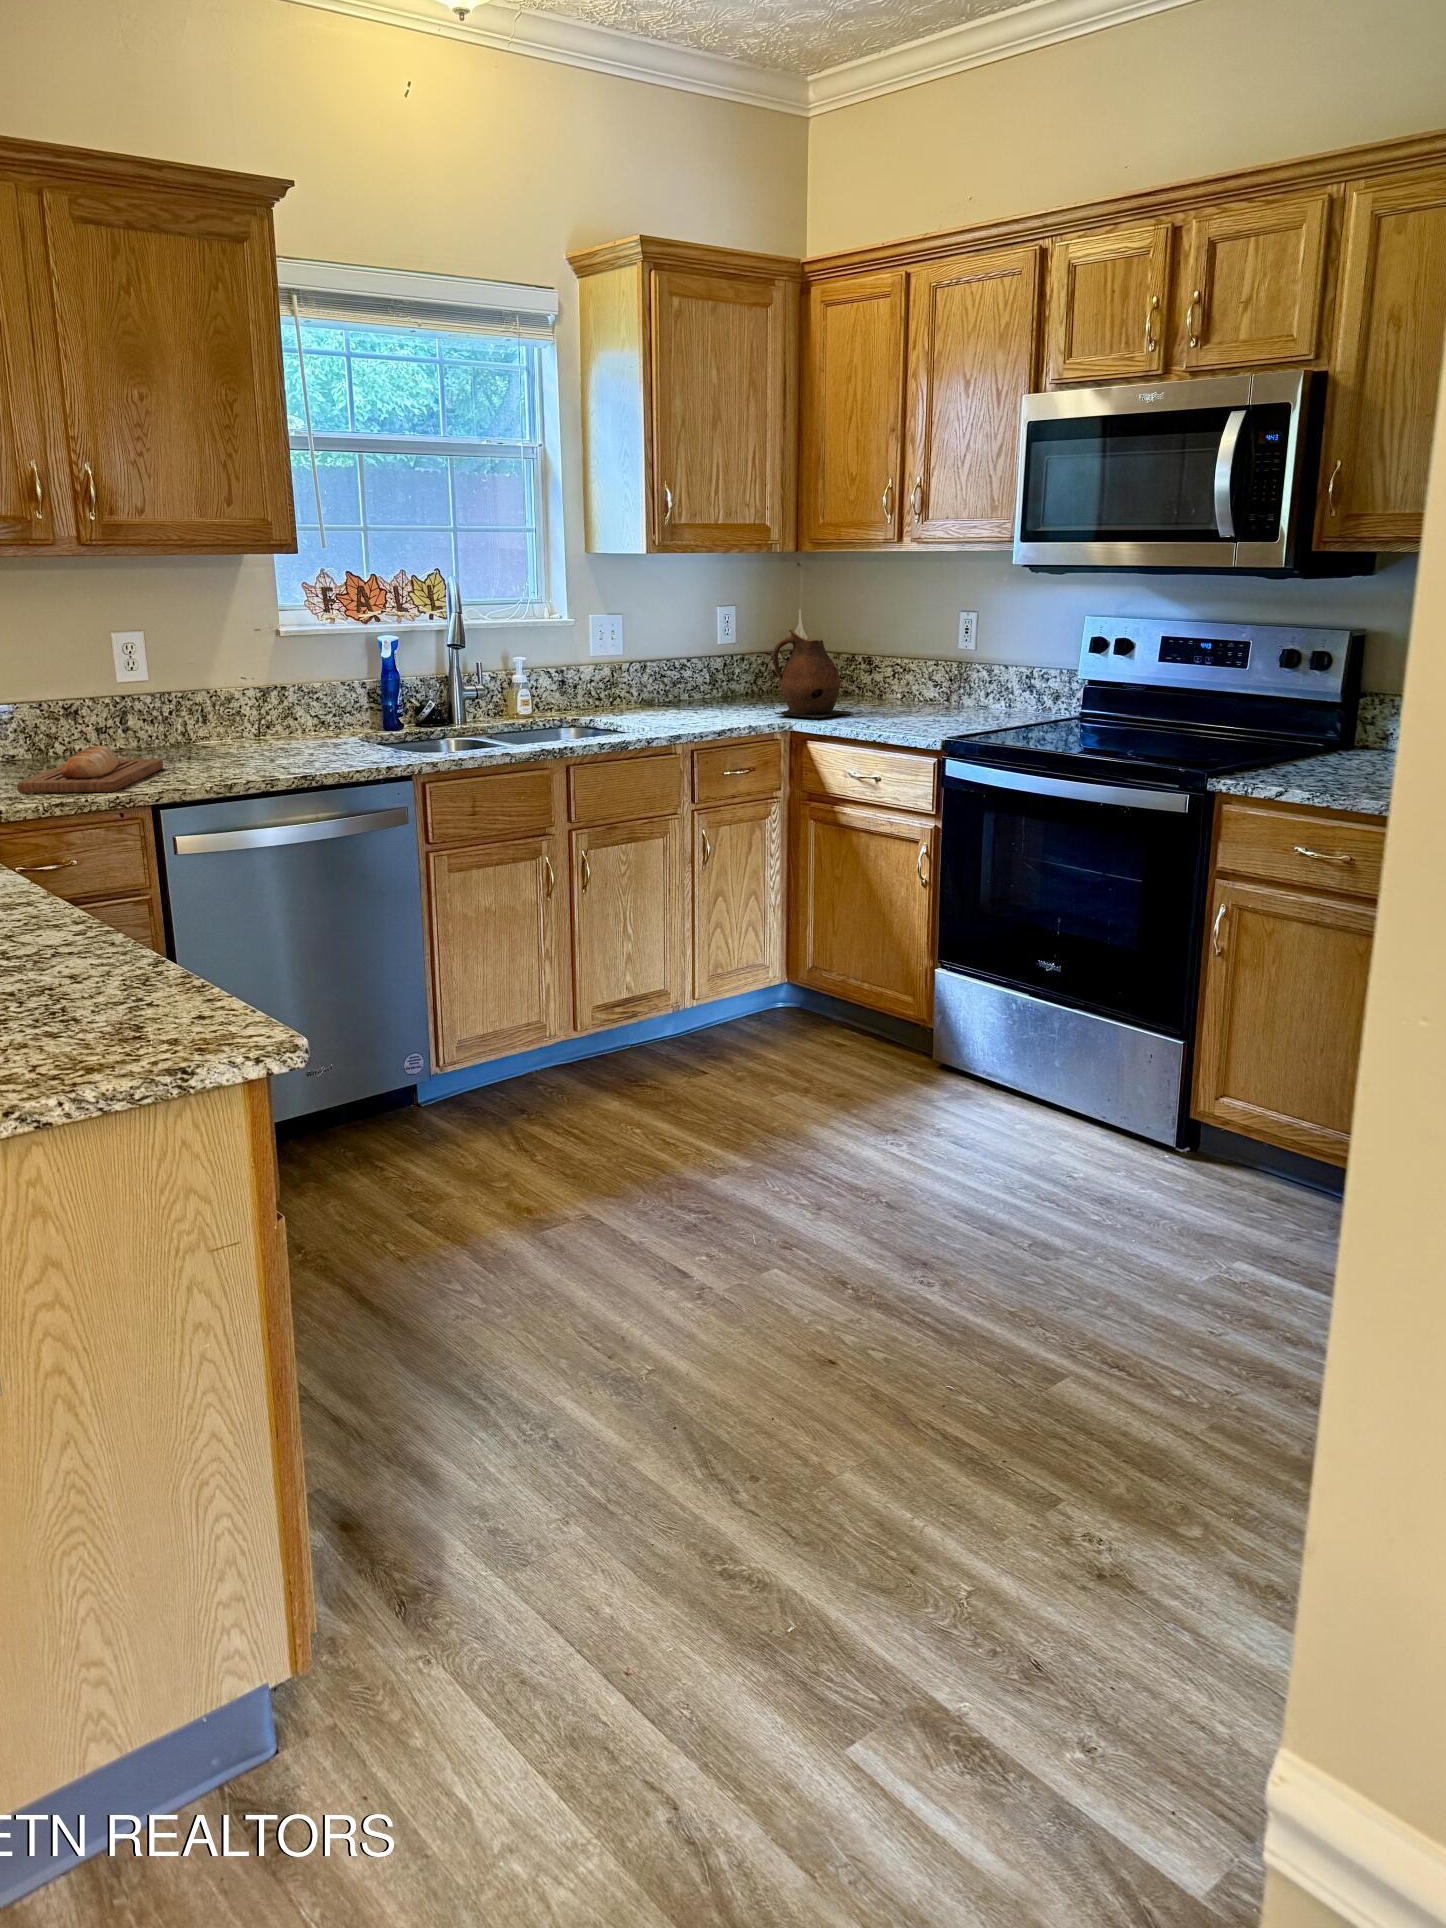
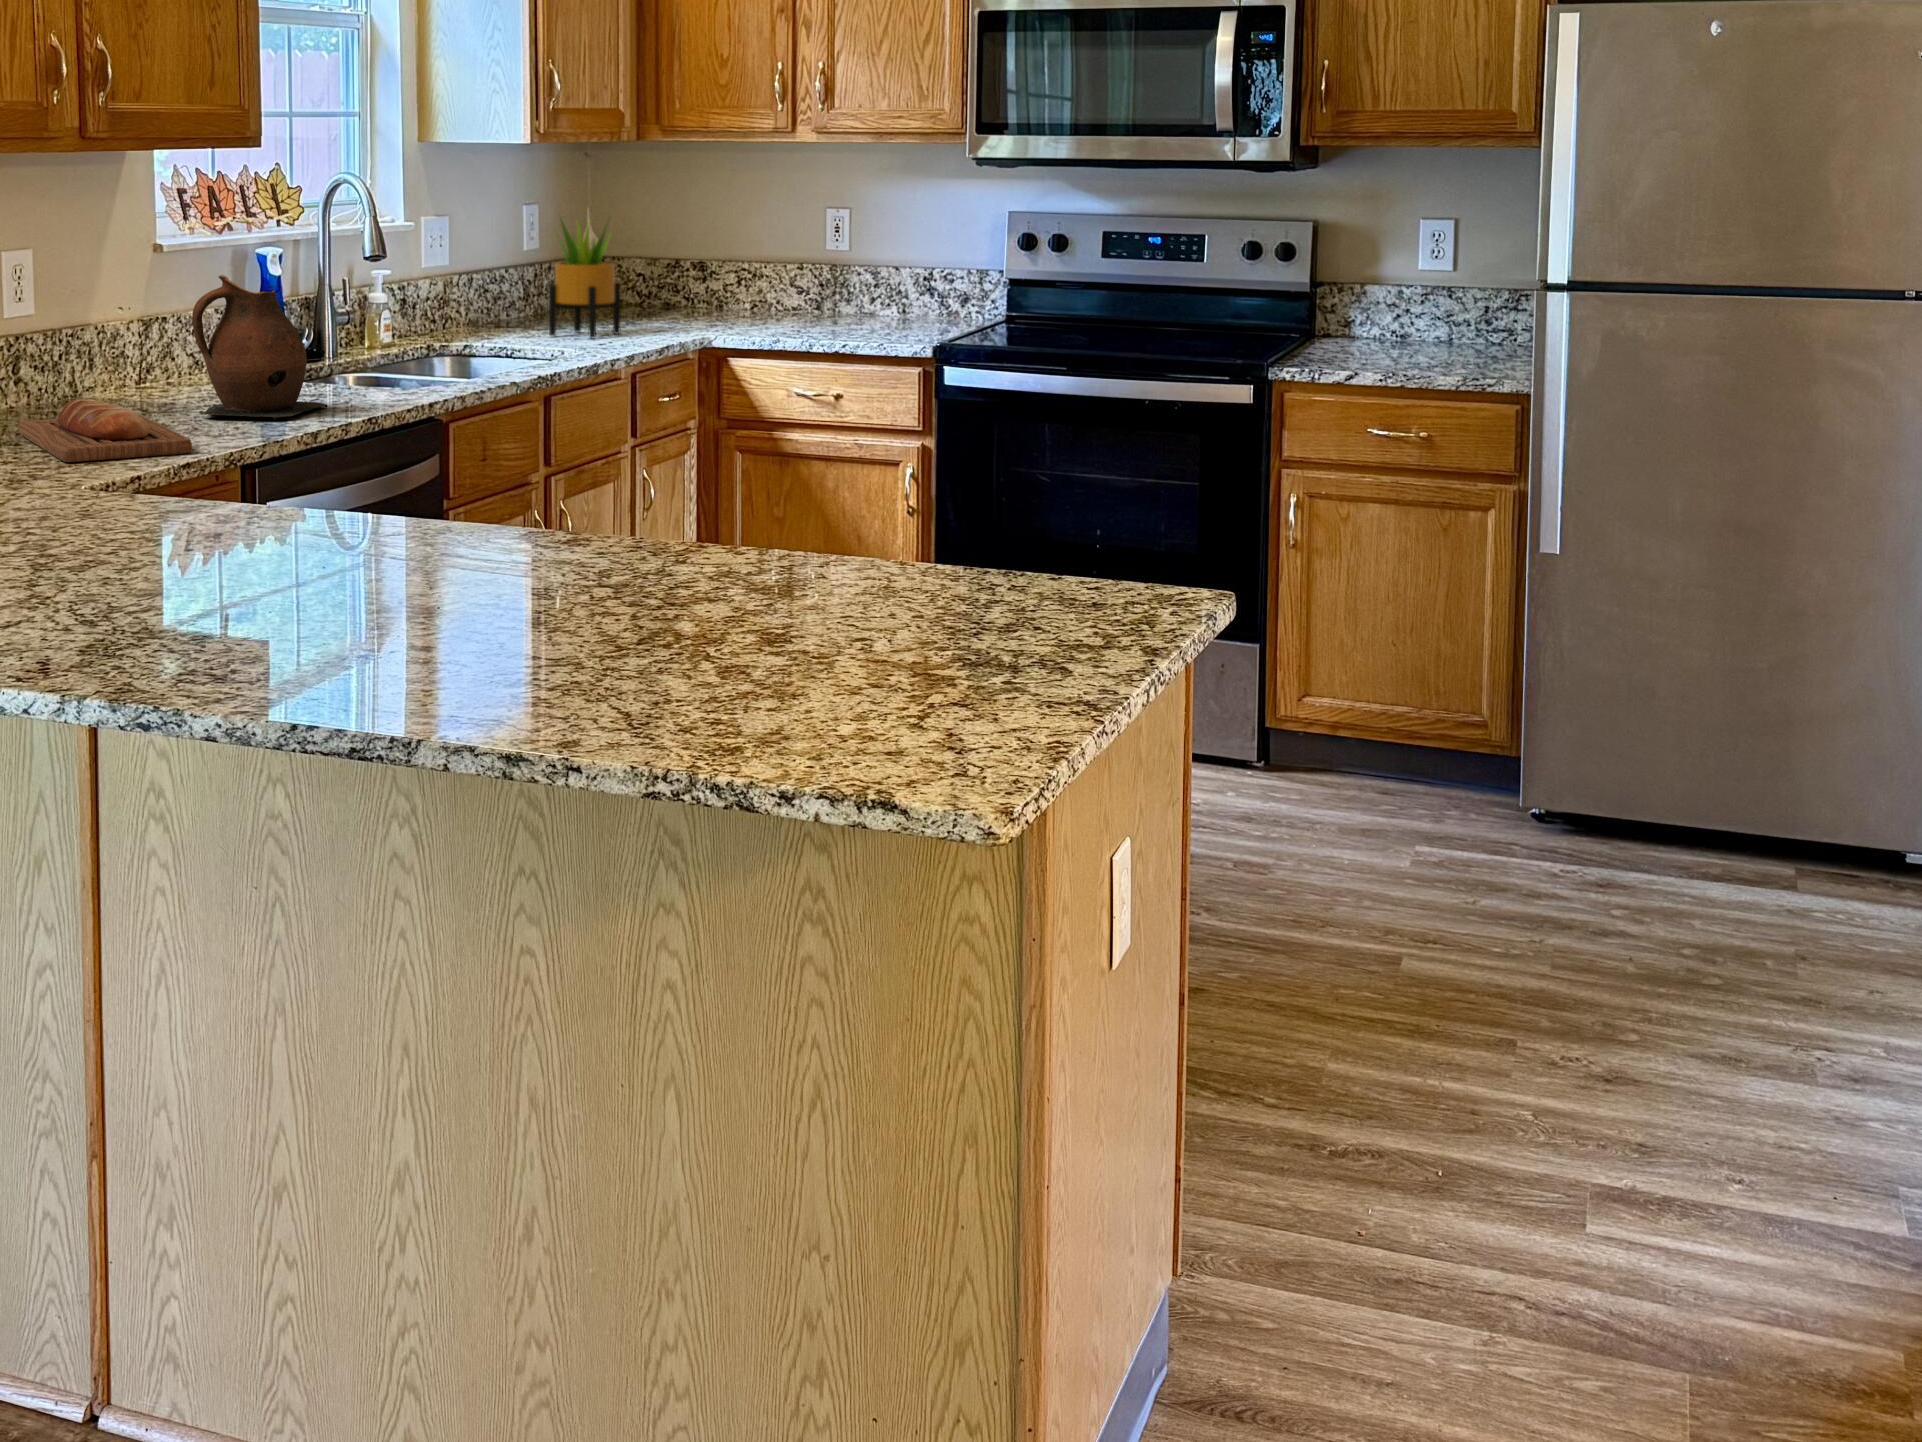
potted plant: none [680,611,740,717] -> present [549,217,620,338]
ceramic pitcher: present [773,629,853,719] -> present [192,275,327,420]

